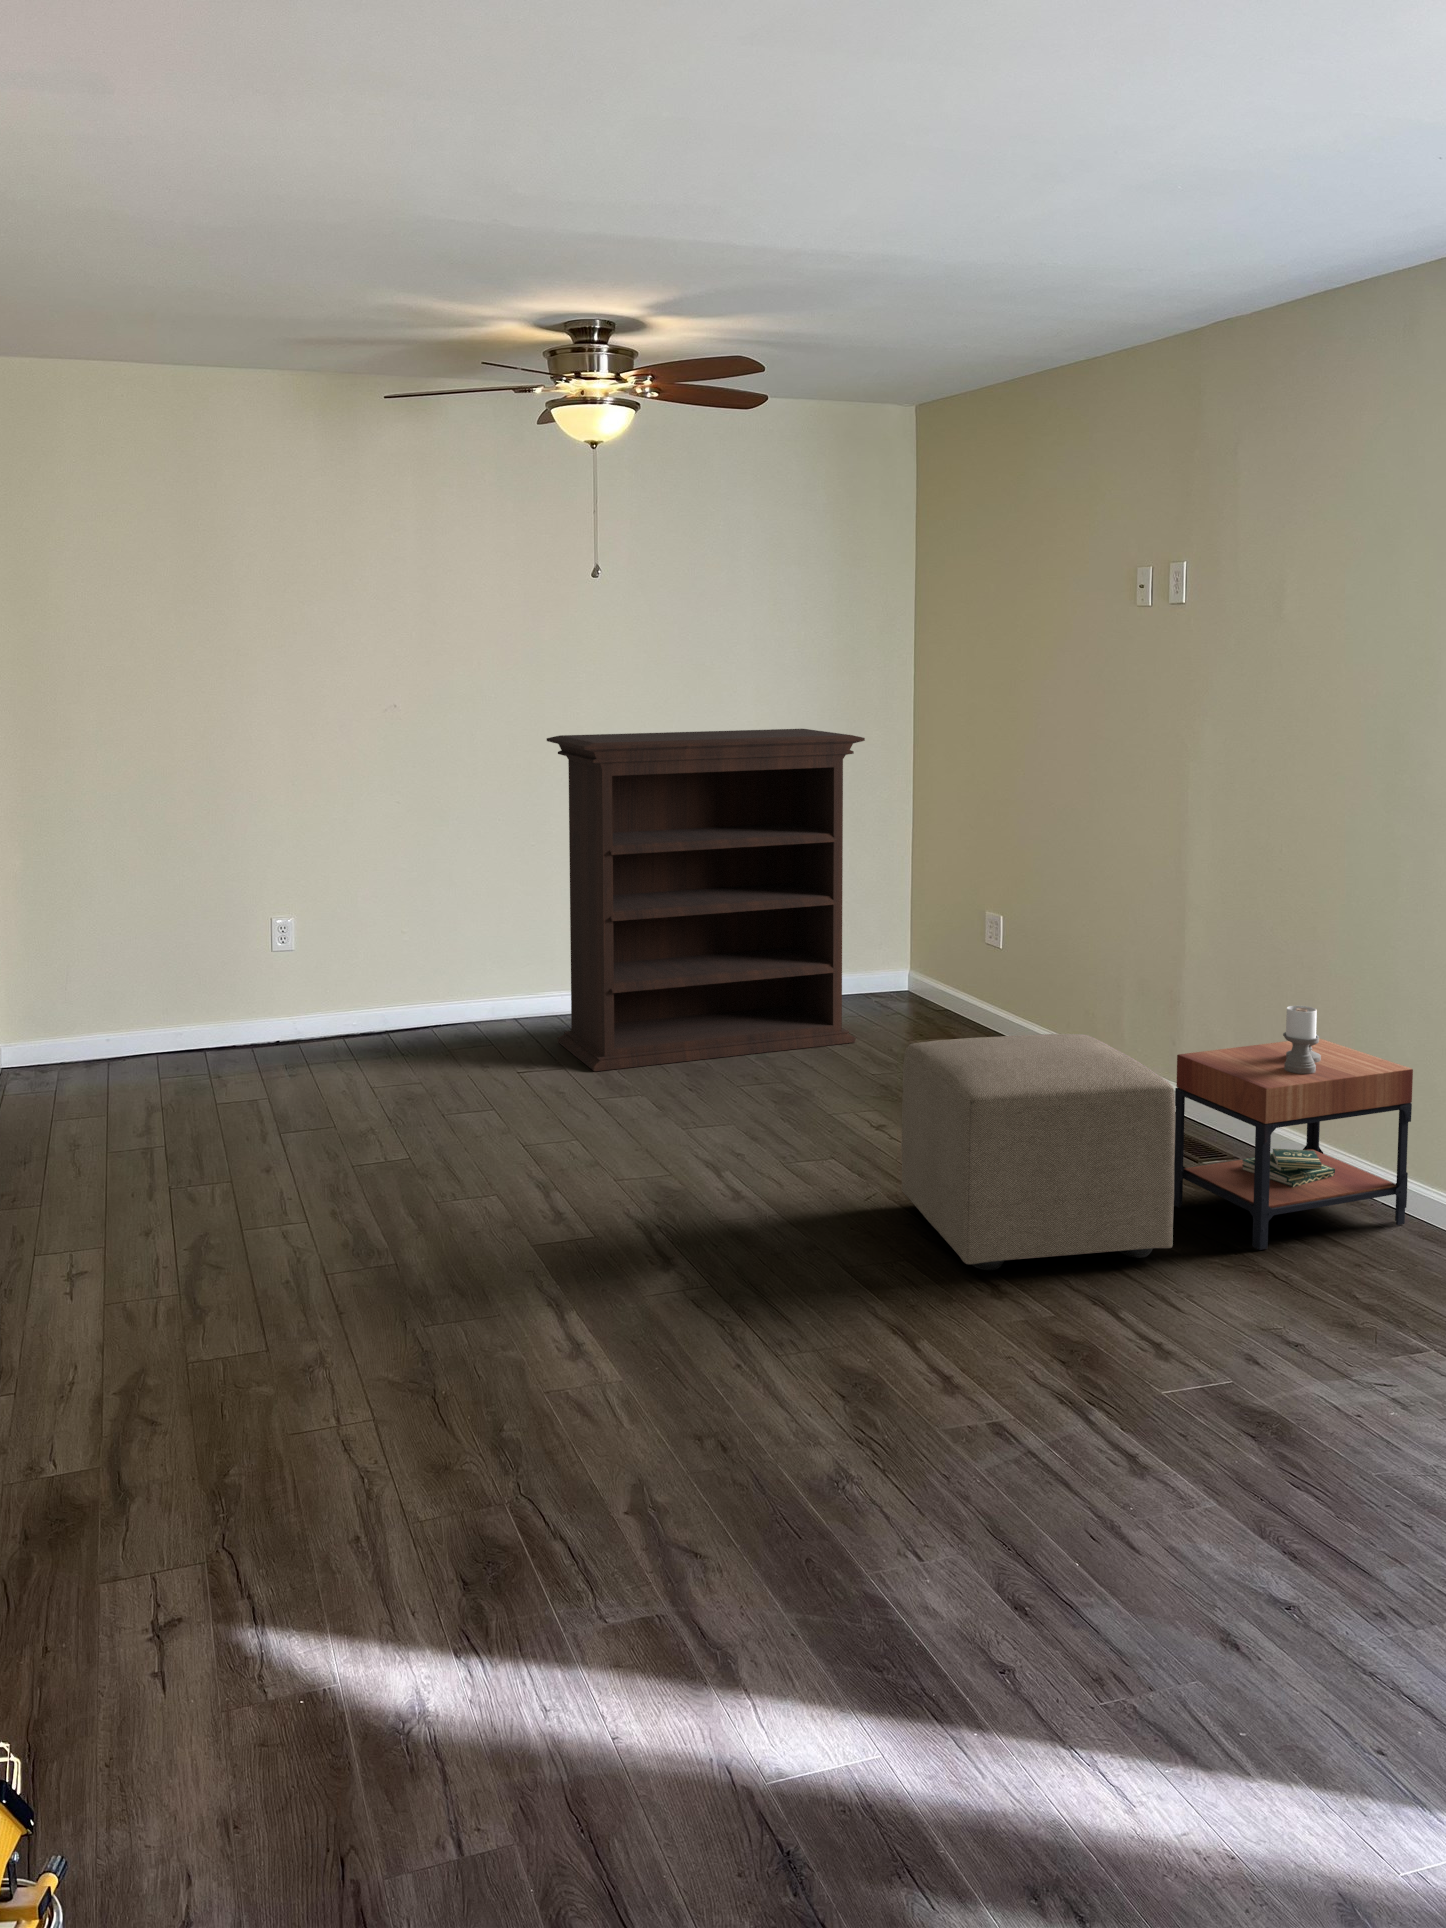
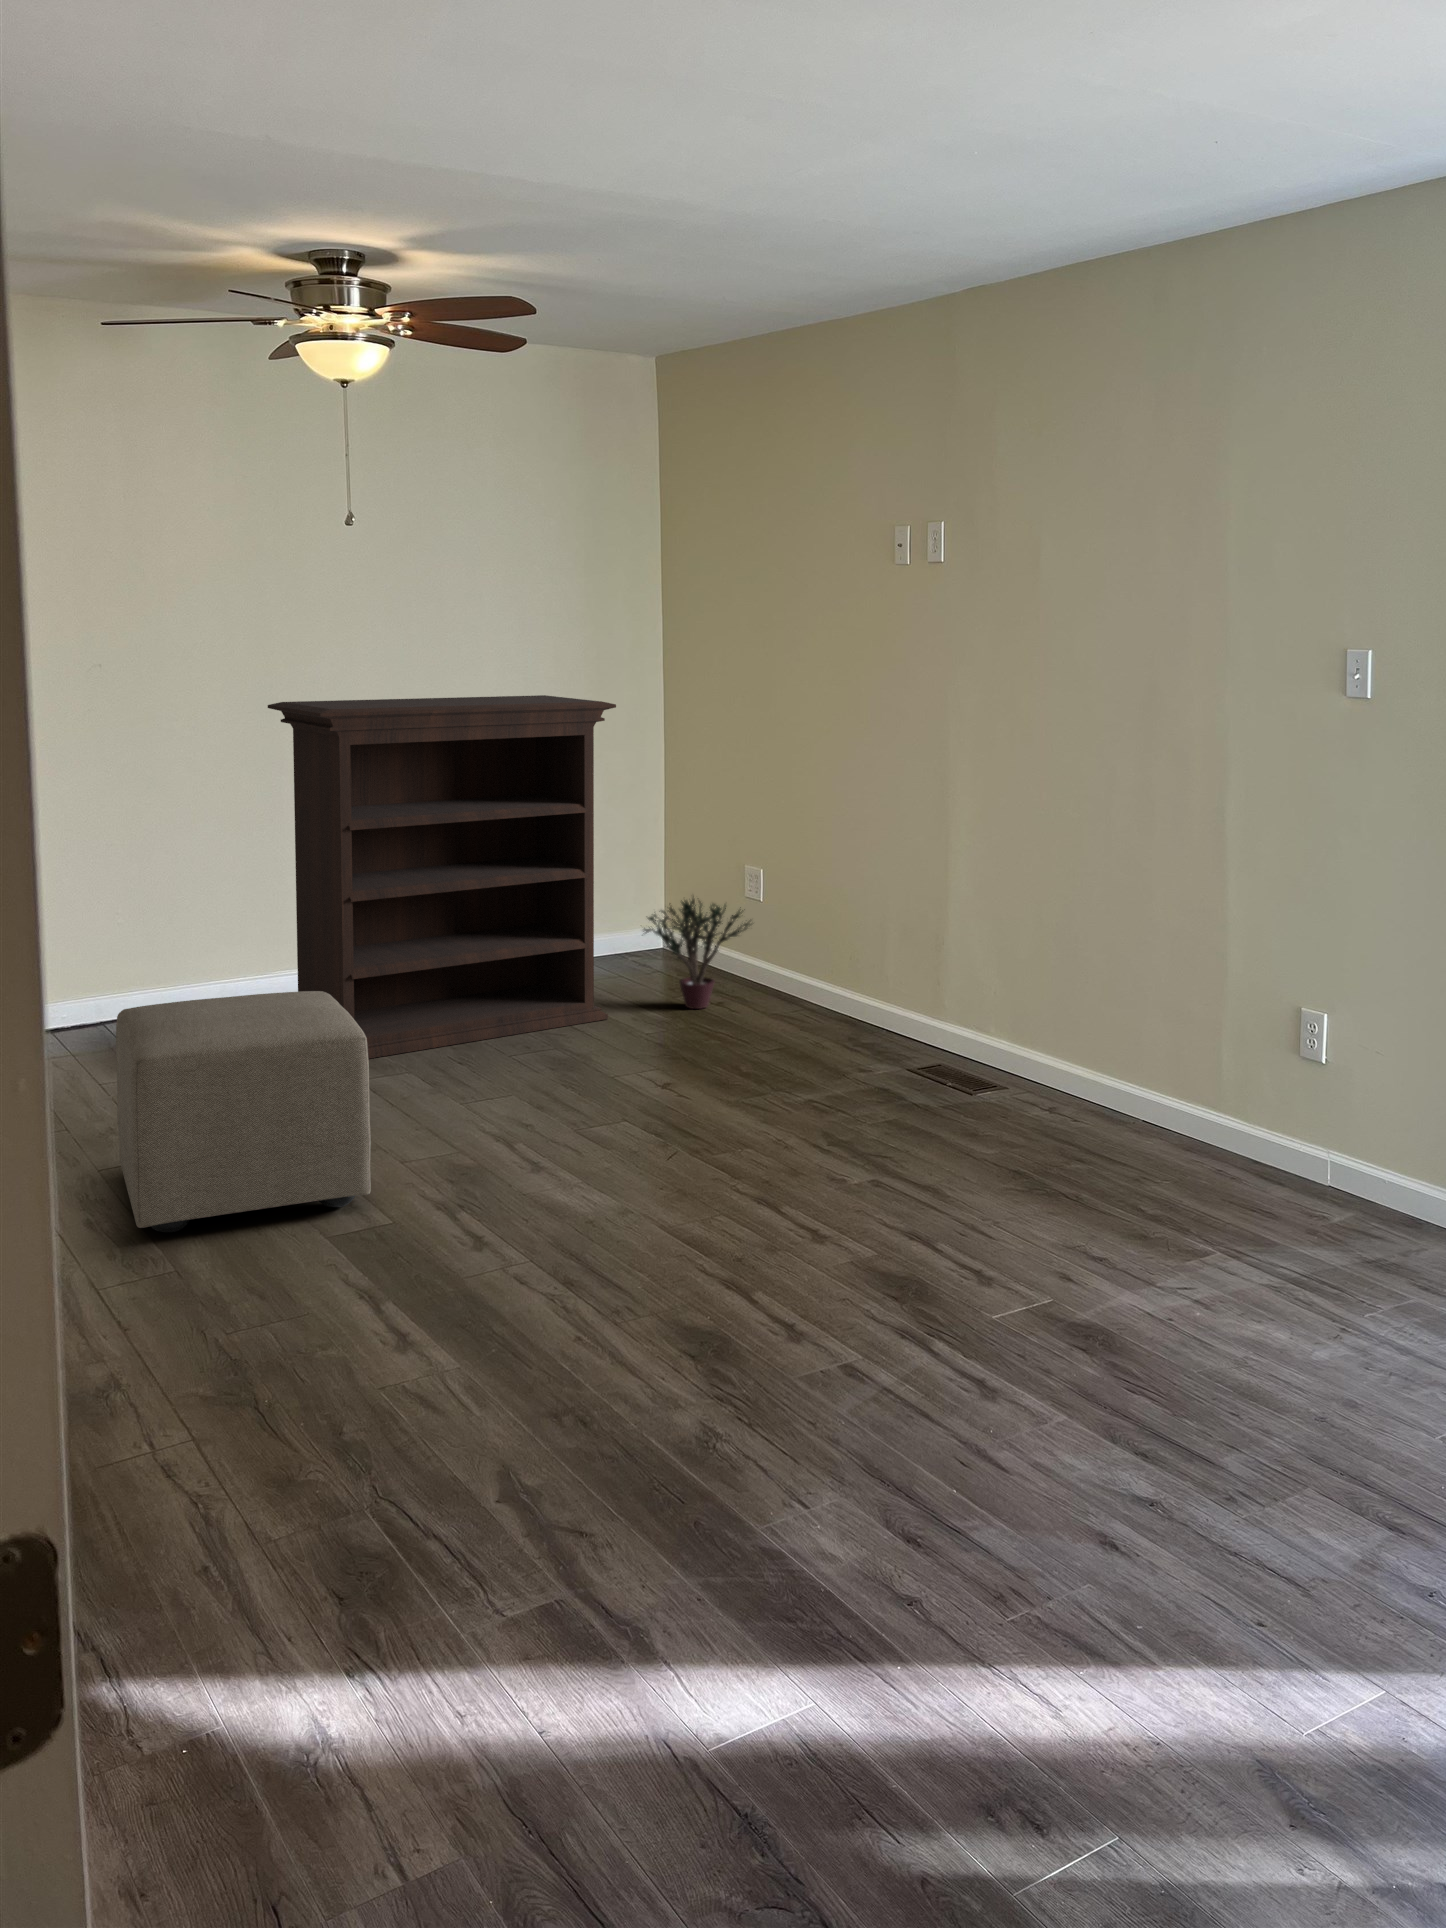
potted plant: none [888,922,1003,1037] -> present [644,898,751,1009]
side table: present [1174,1006,1413,1250] -> none [958,956,1174,1190]
ottoman: present [901,1034,1175,1270] -> present [116,991,371,1232]

